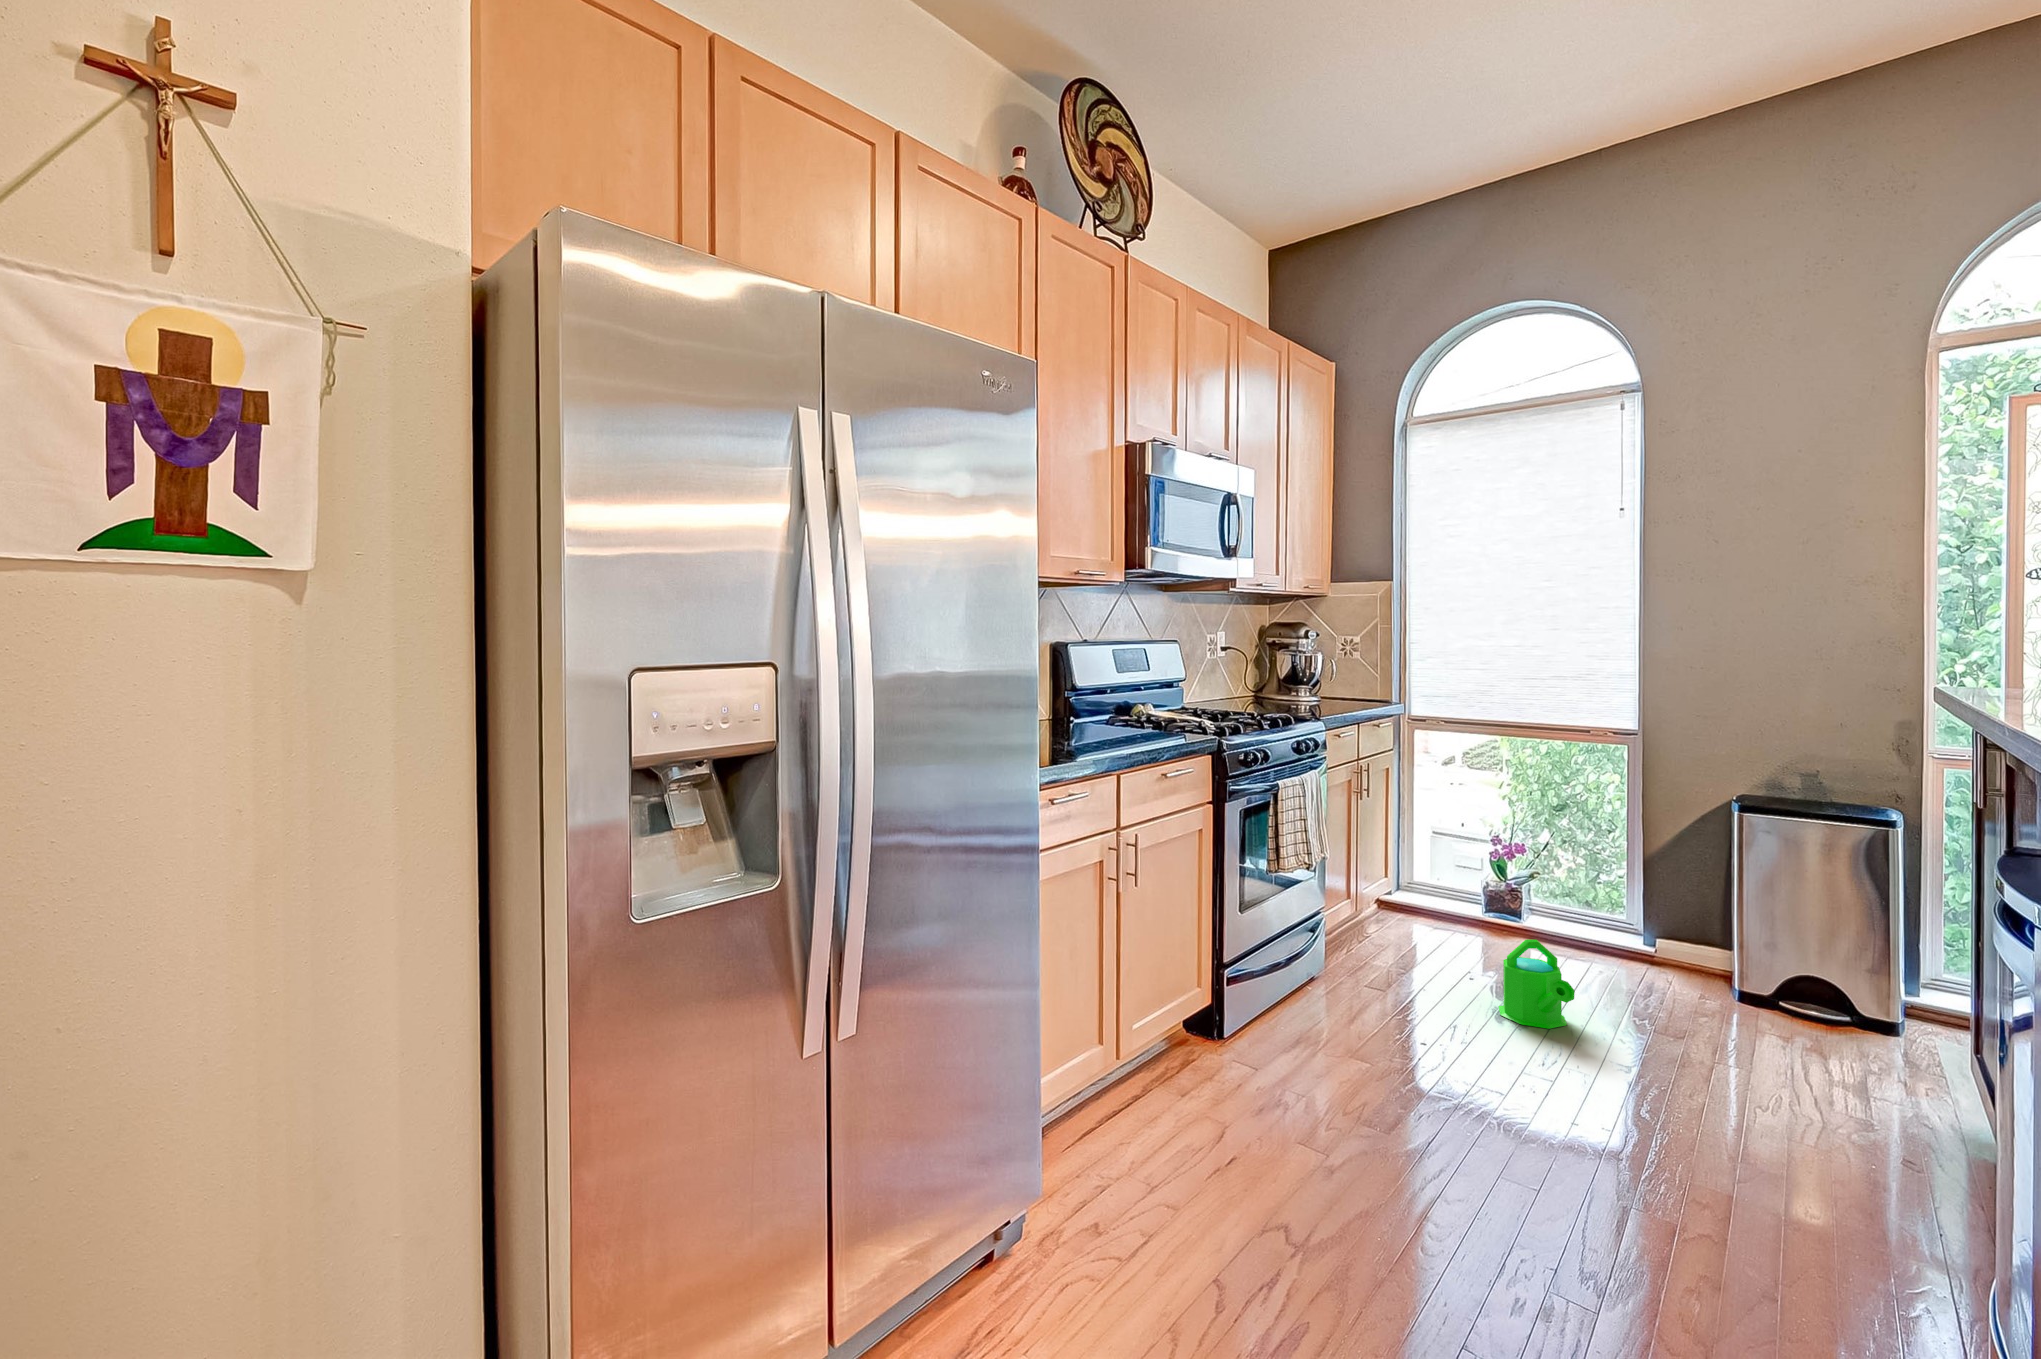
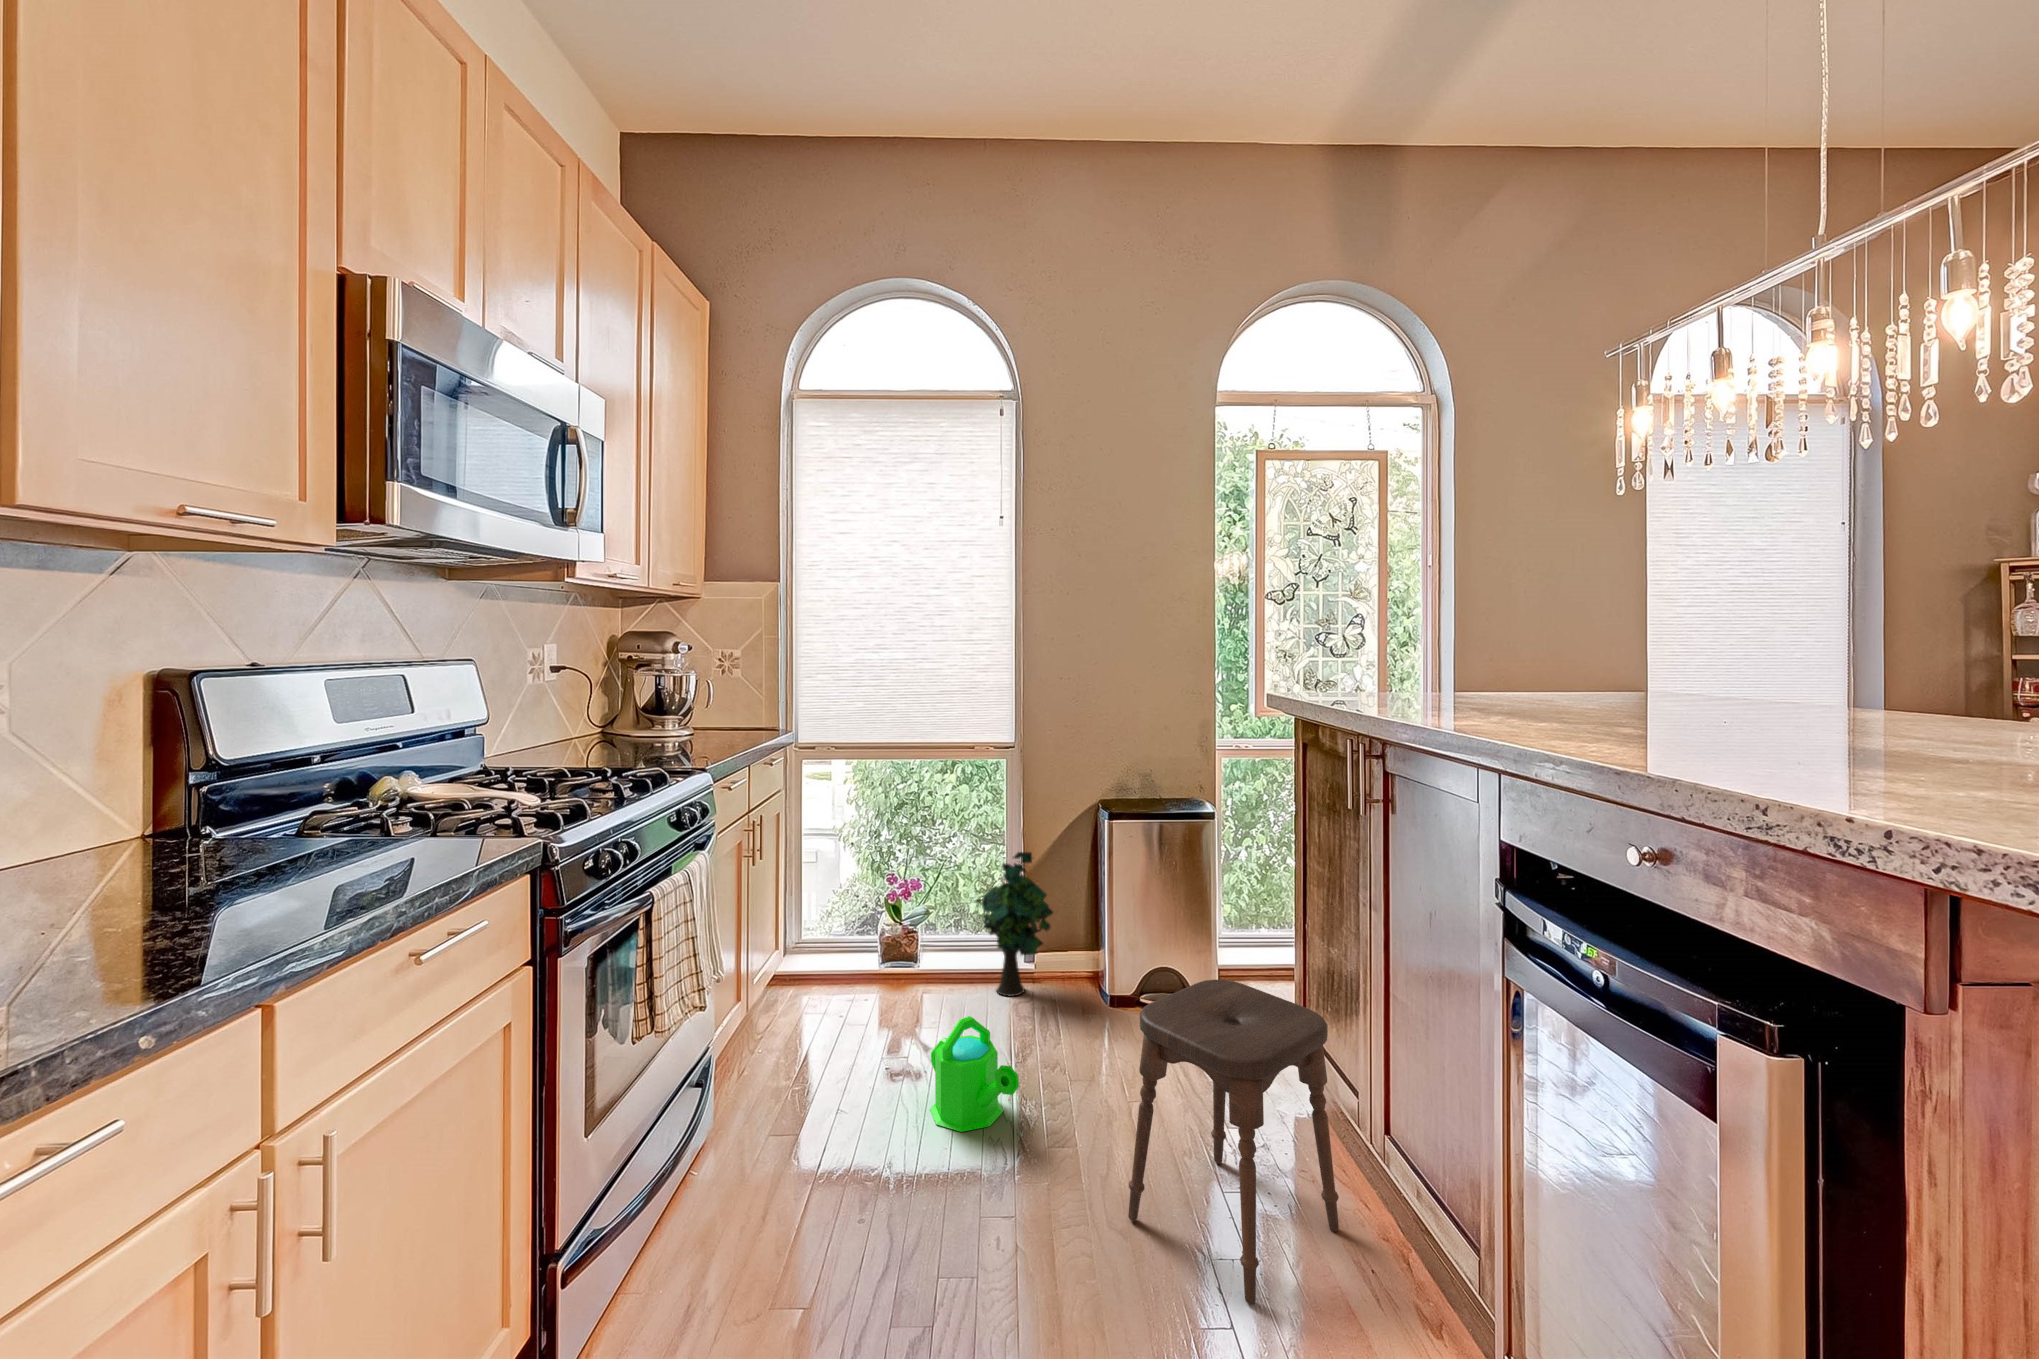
decorative plant: none [1574,832,1673,967] -> present [974,852,1053,996]
stool: none [1653,936,1892,1180] -> present [1128,980,1339,1304]

